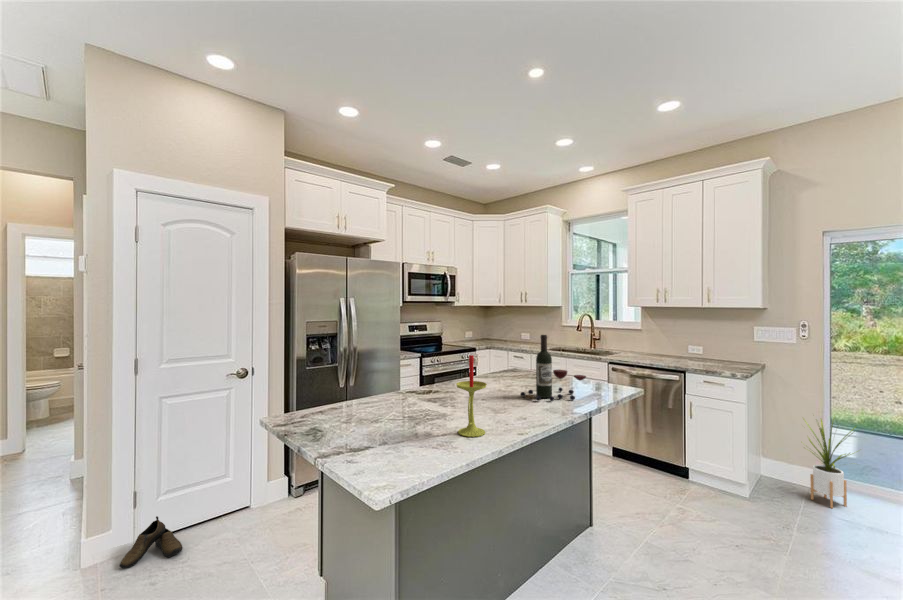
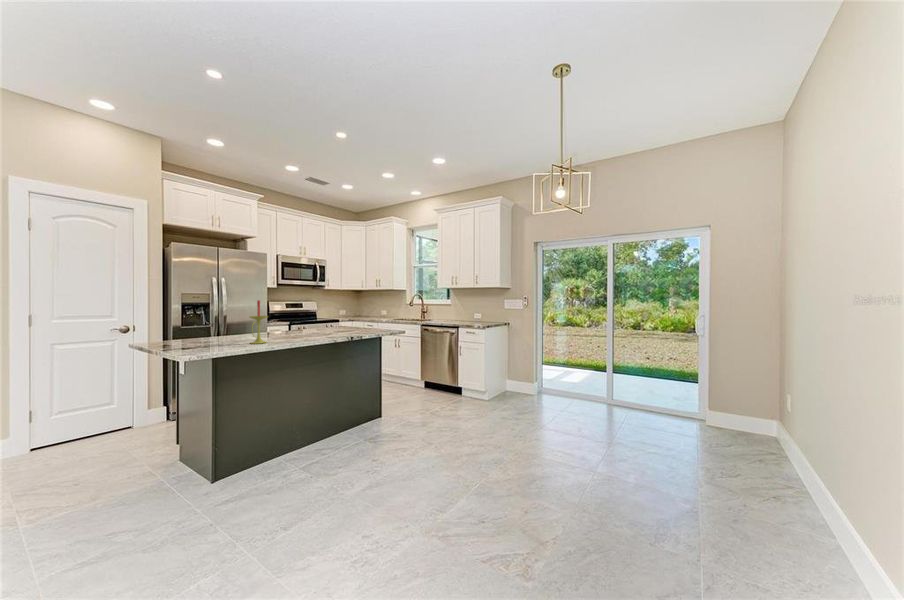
wine bottle: present [521,335,586,401] -> none [317,296,359,334]
house plant: present [805,419,854,508] -> none [516,348,544,402]
shoe: present [120,516,183,568] -> none [17,428,72,460]

